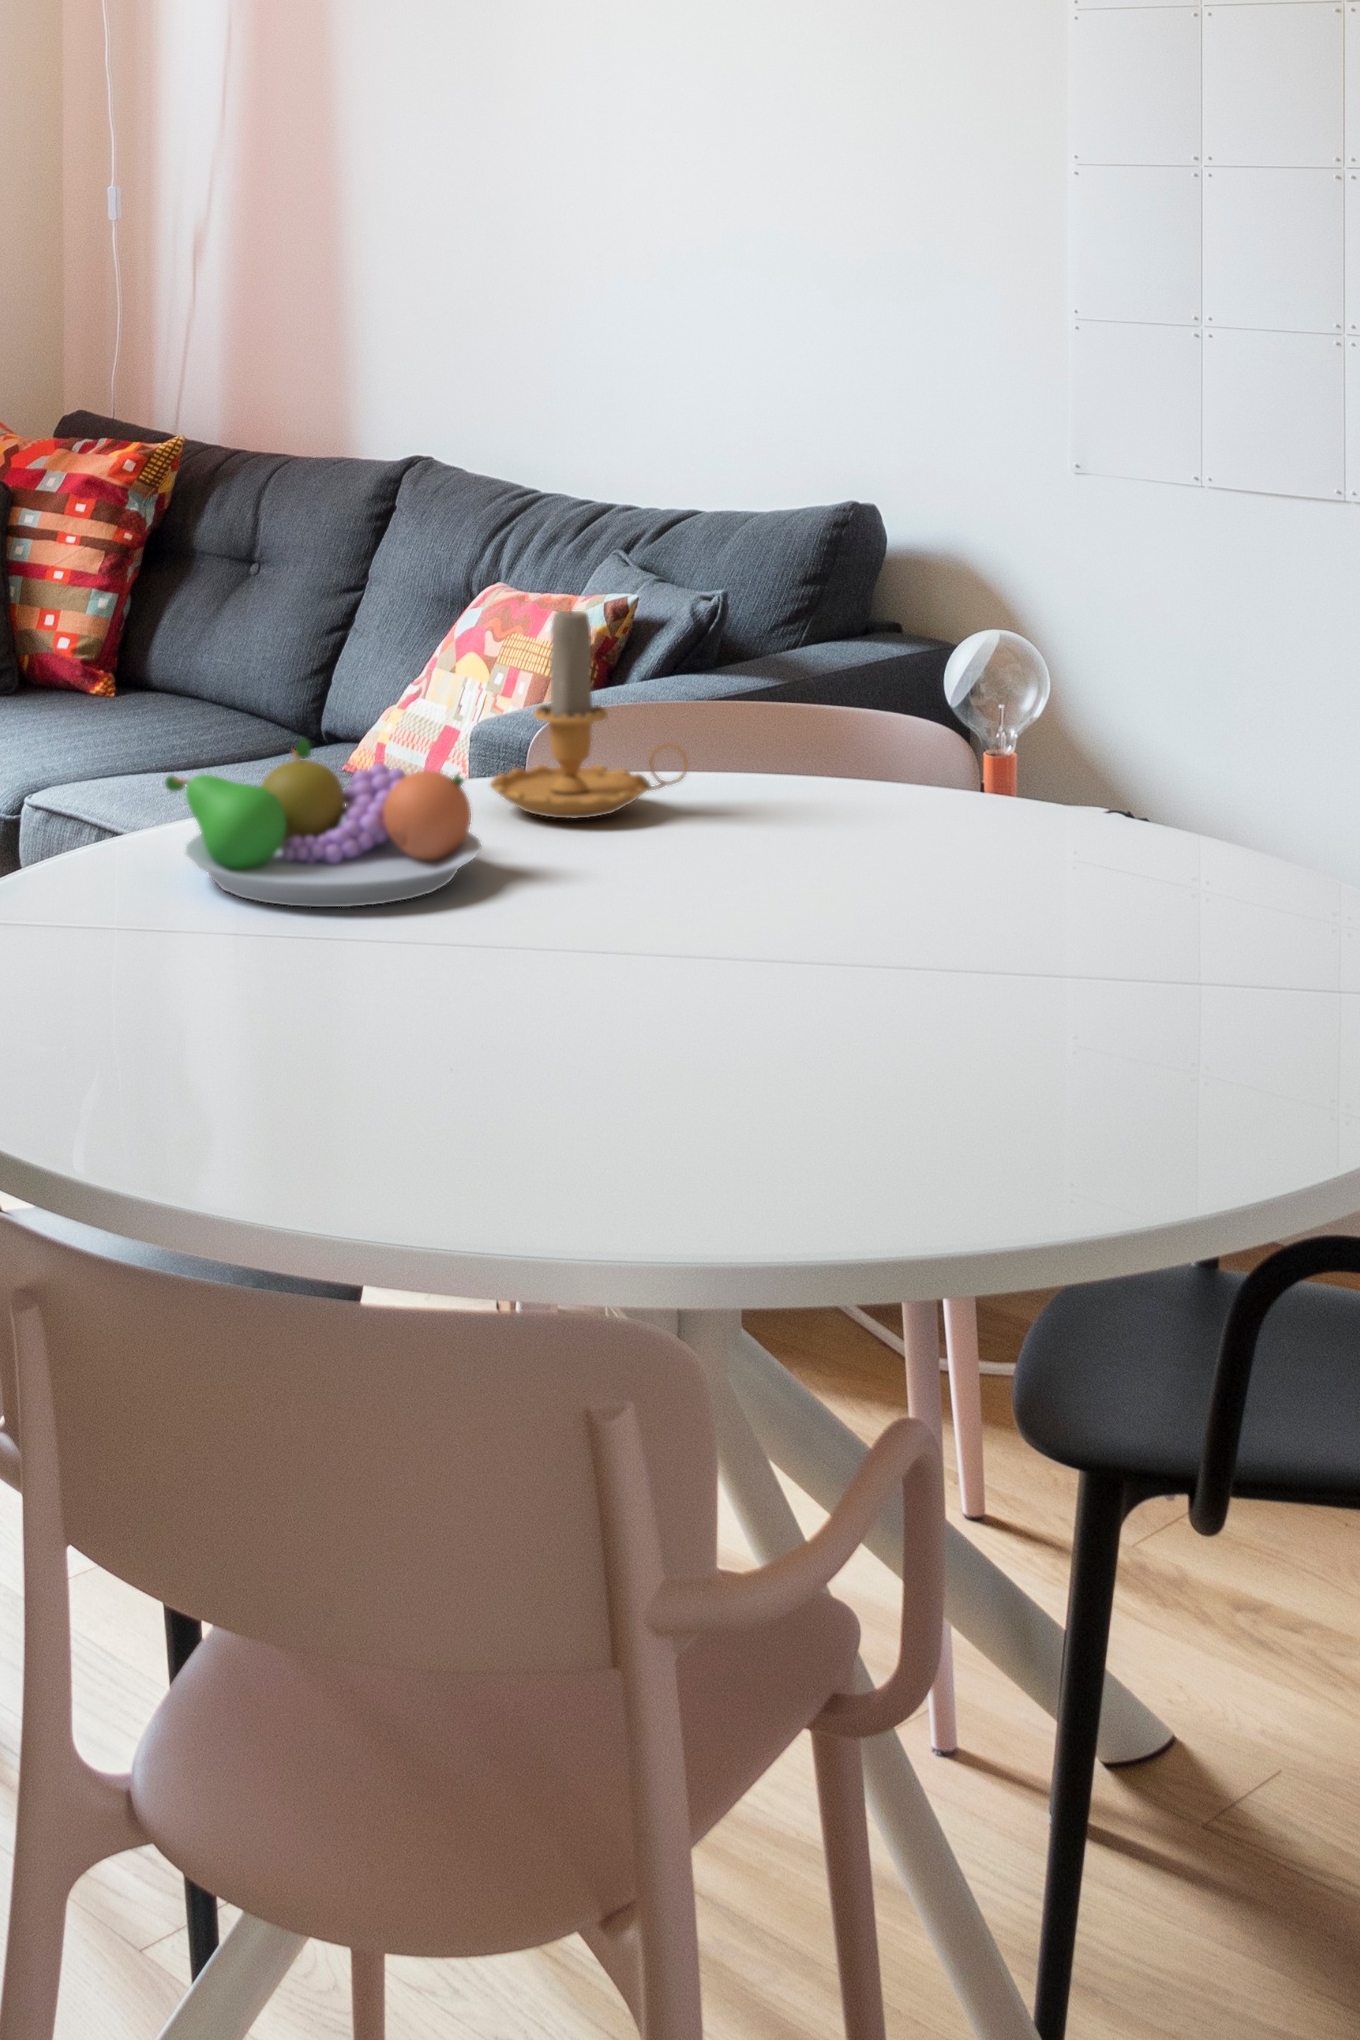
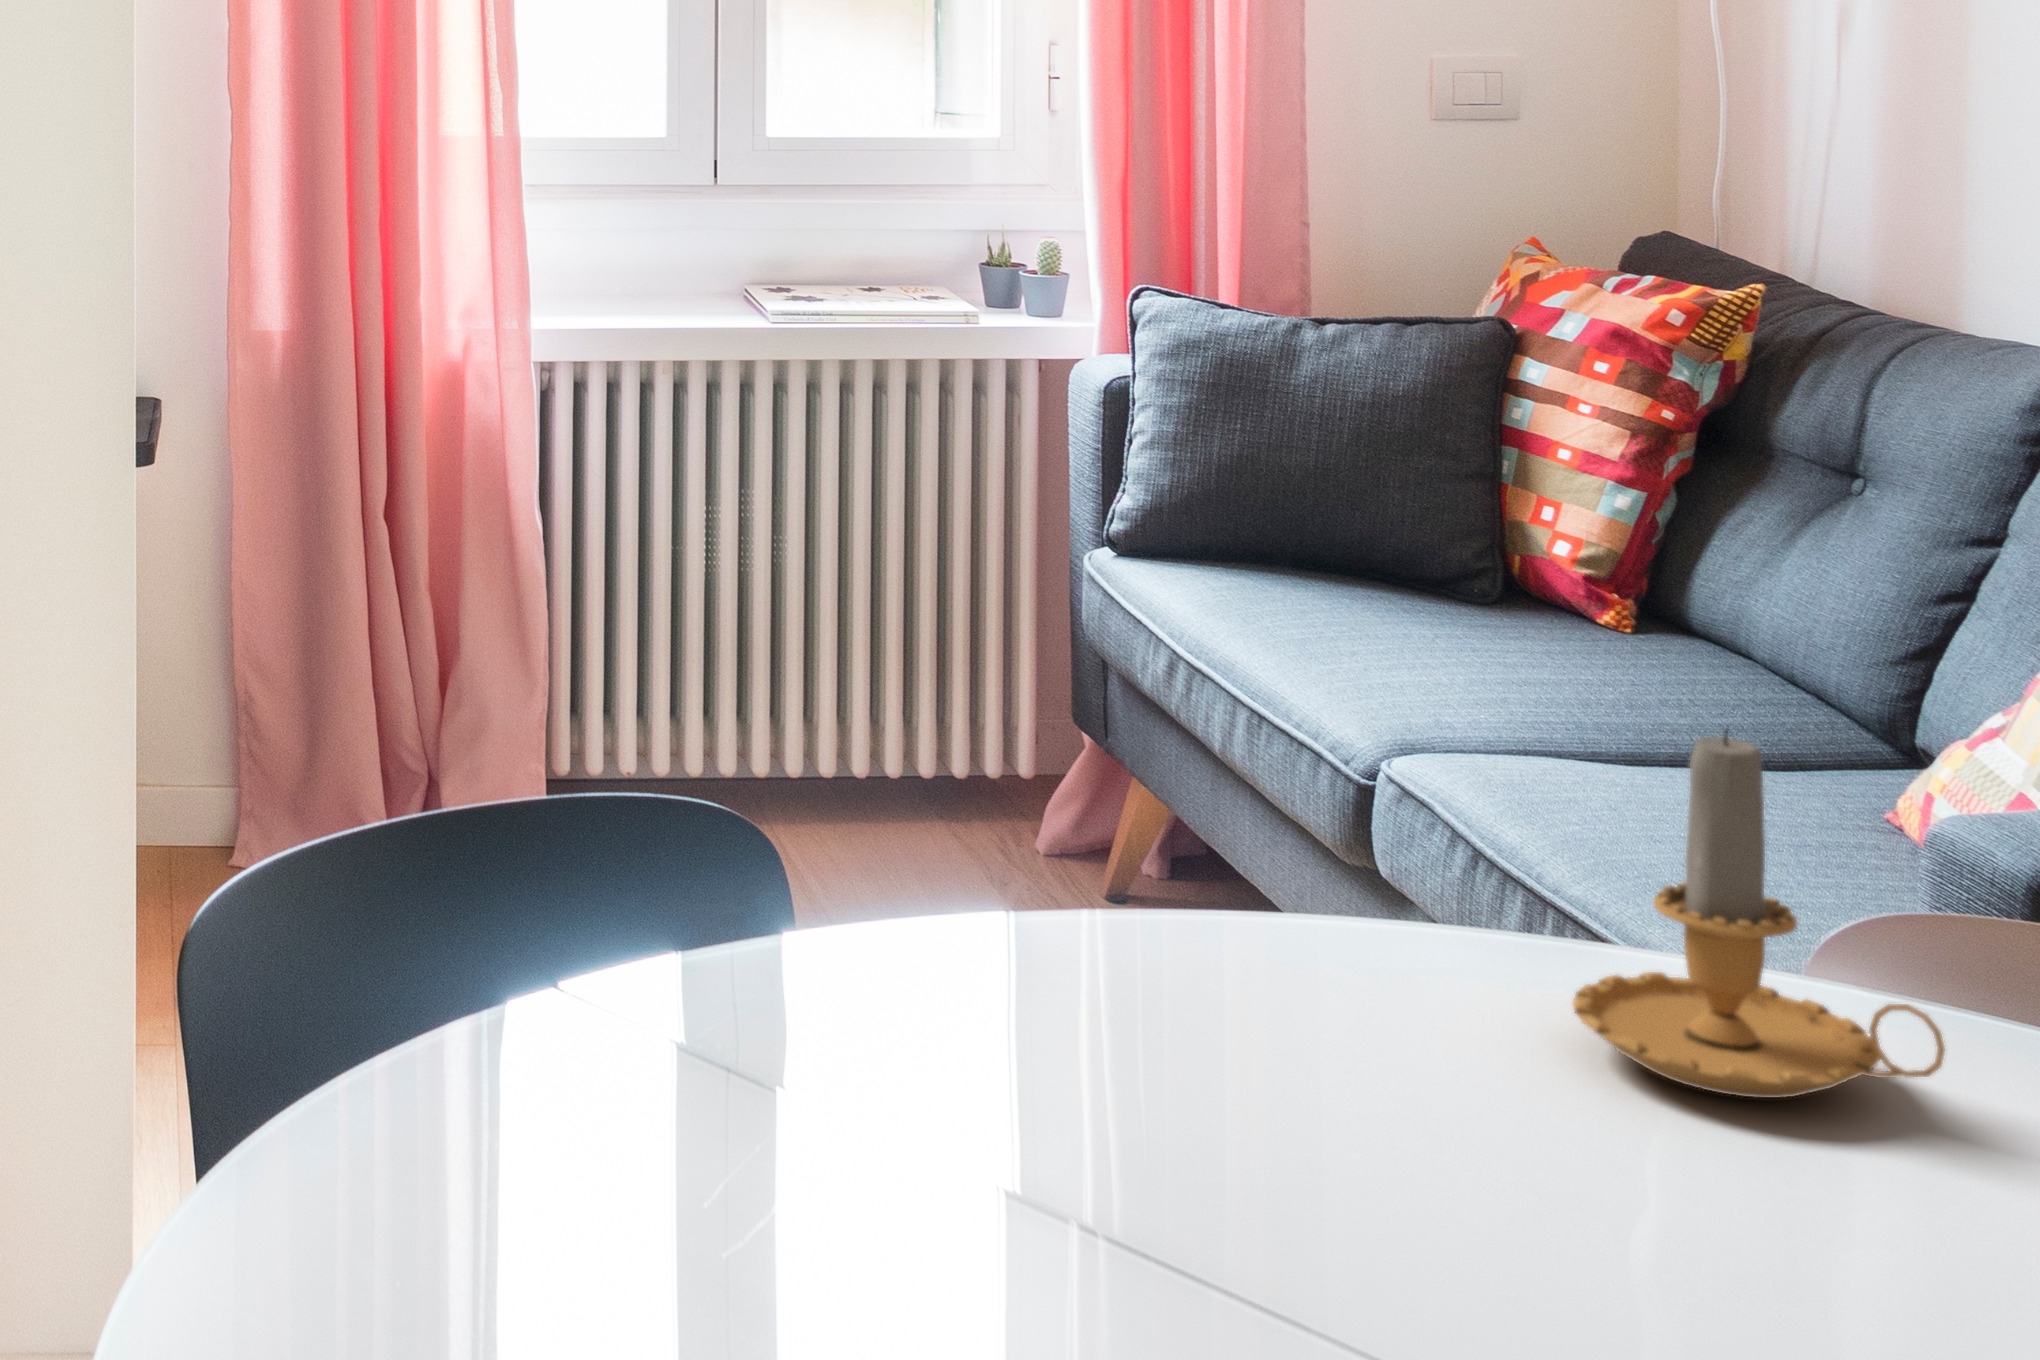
fruit bowl: present [165,739,481,907] -> none [924,862,1412,1175]

